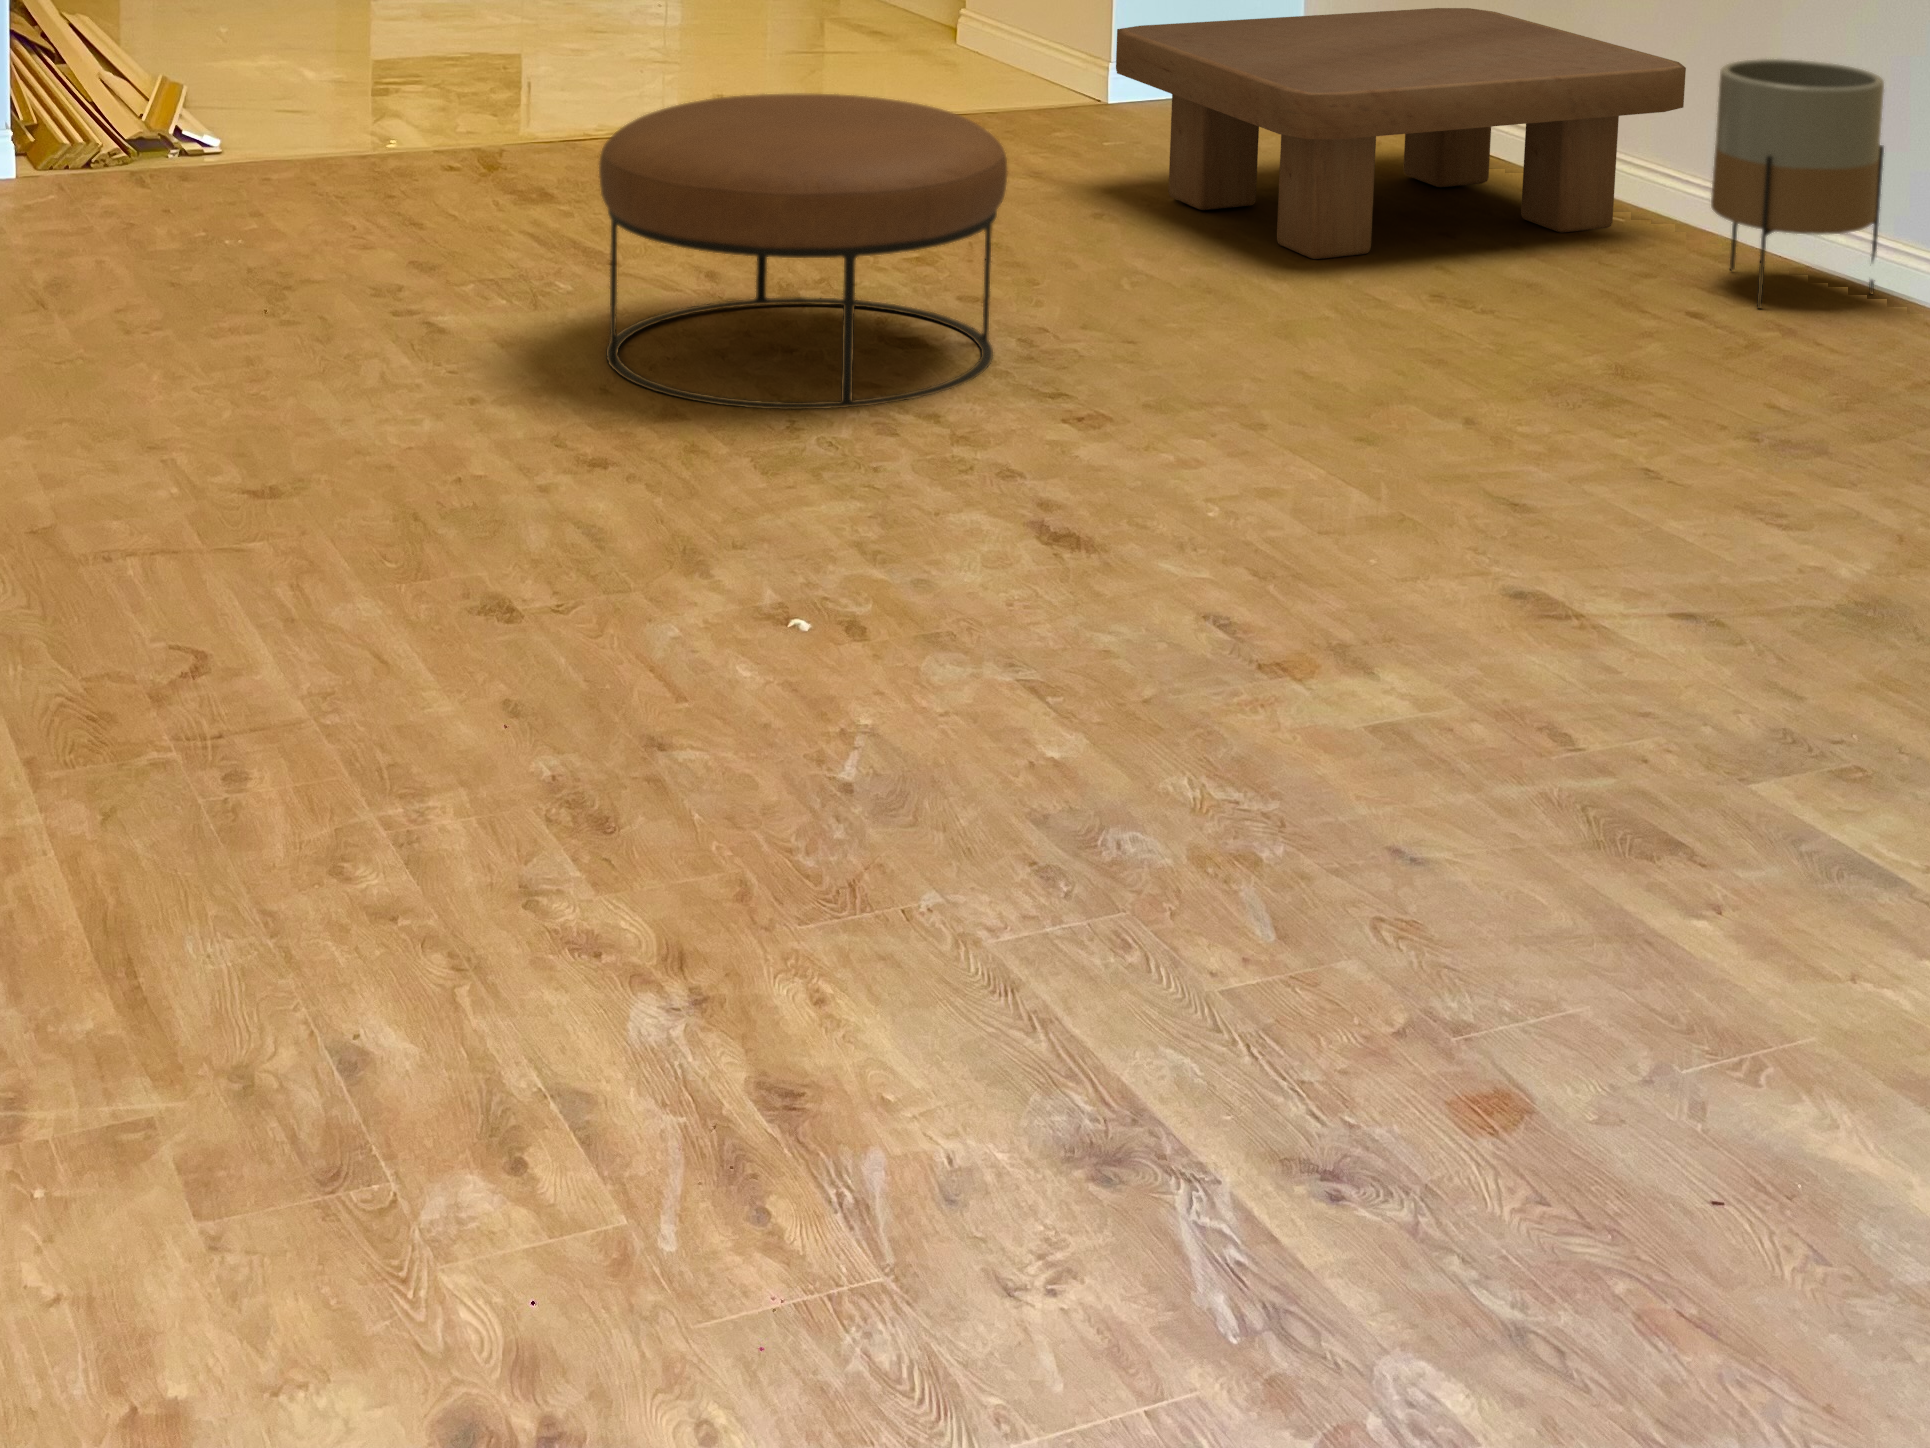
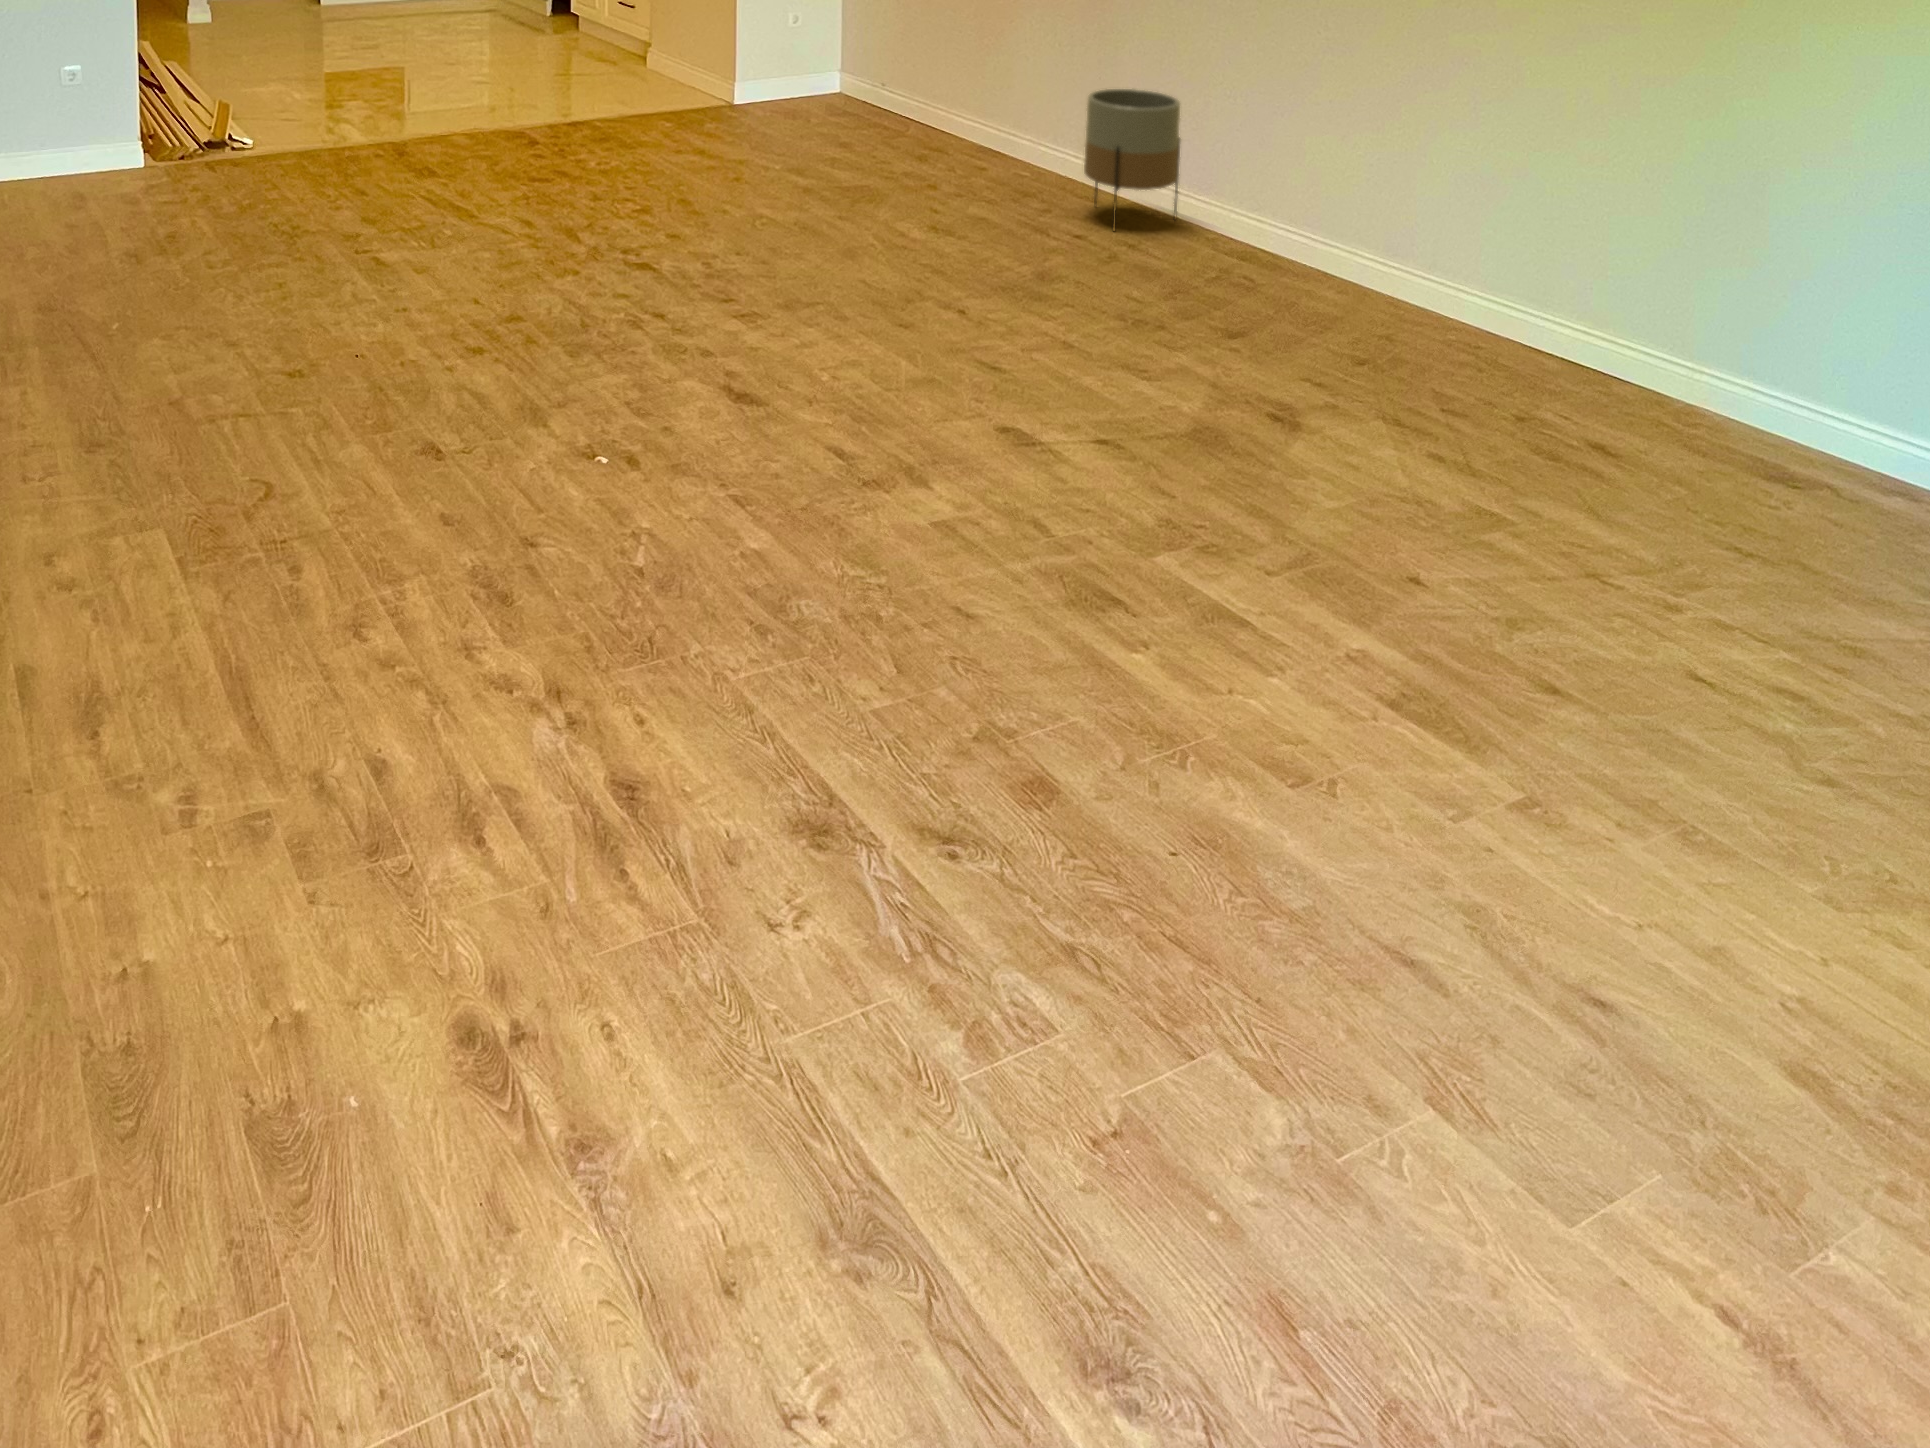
coffee table: present [1116,8,1686,259] -> none [746,53,1065,204]
ottoman: present [599,94,1008,409] -> none [472,126,698,312]

